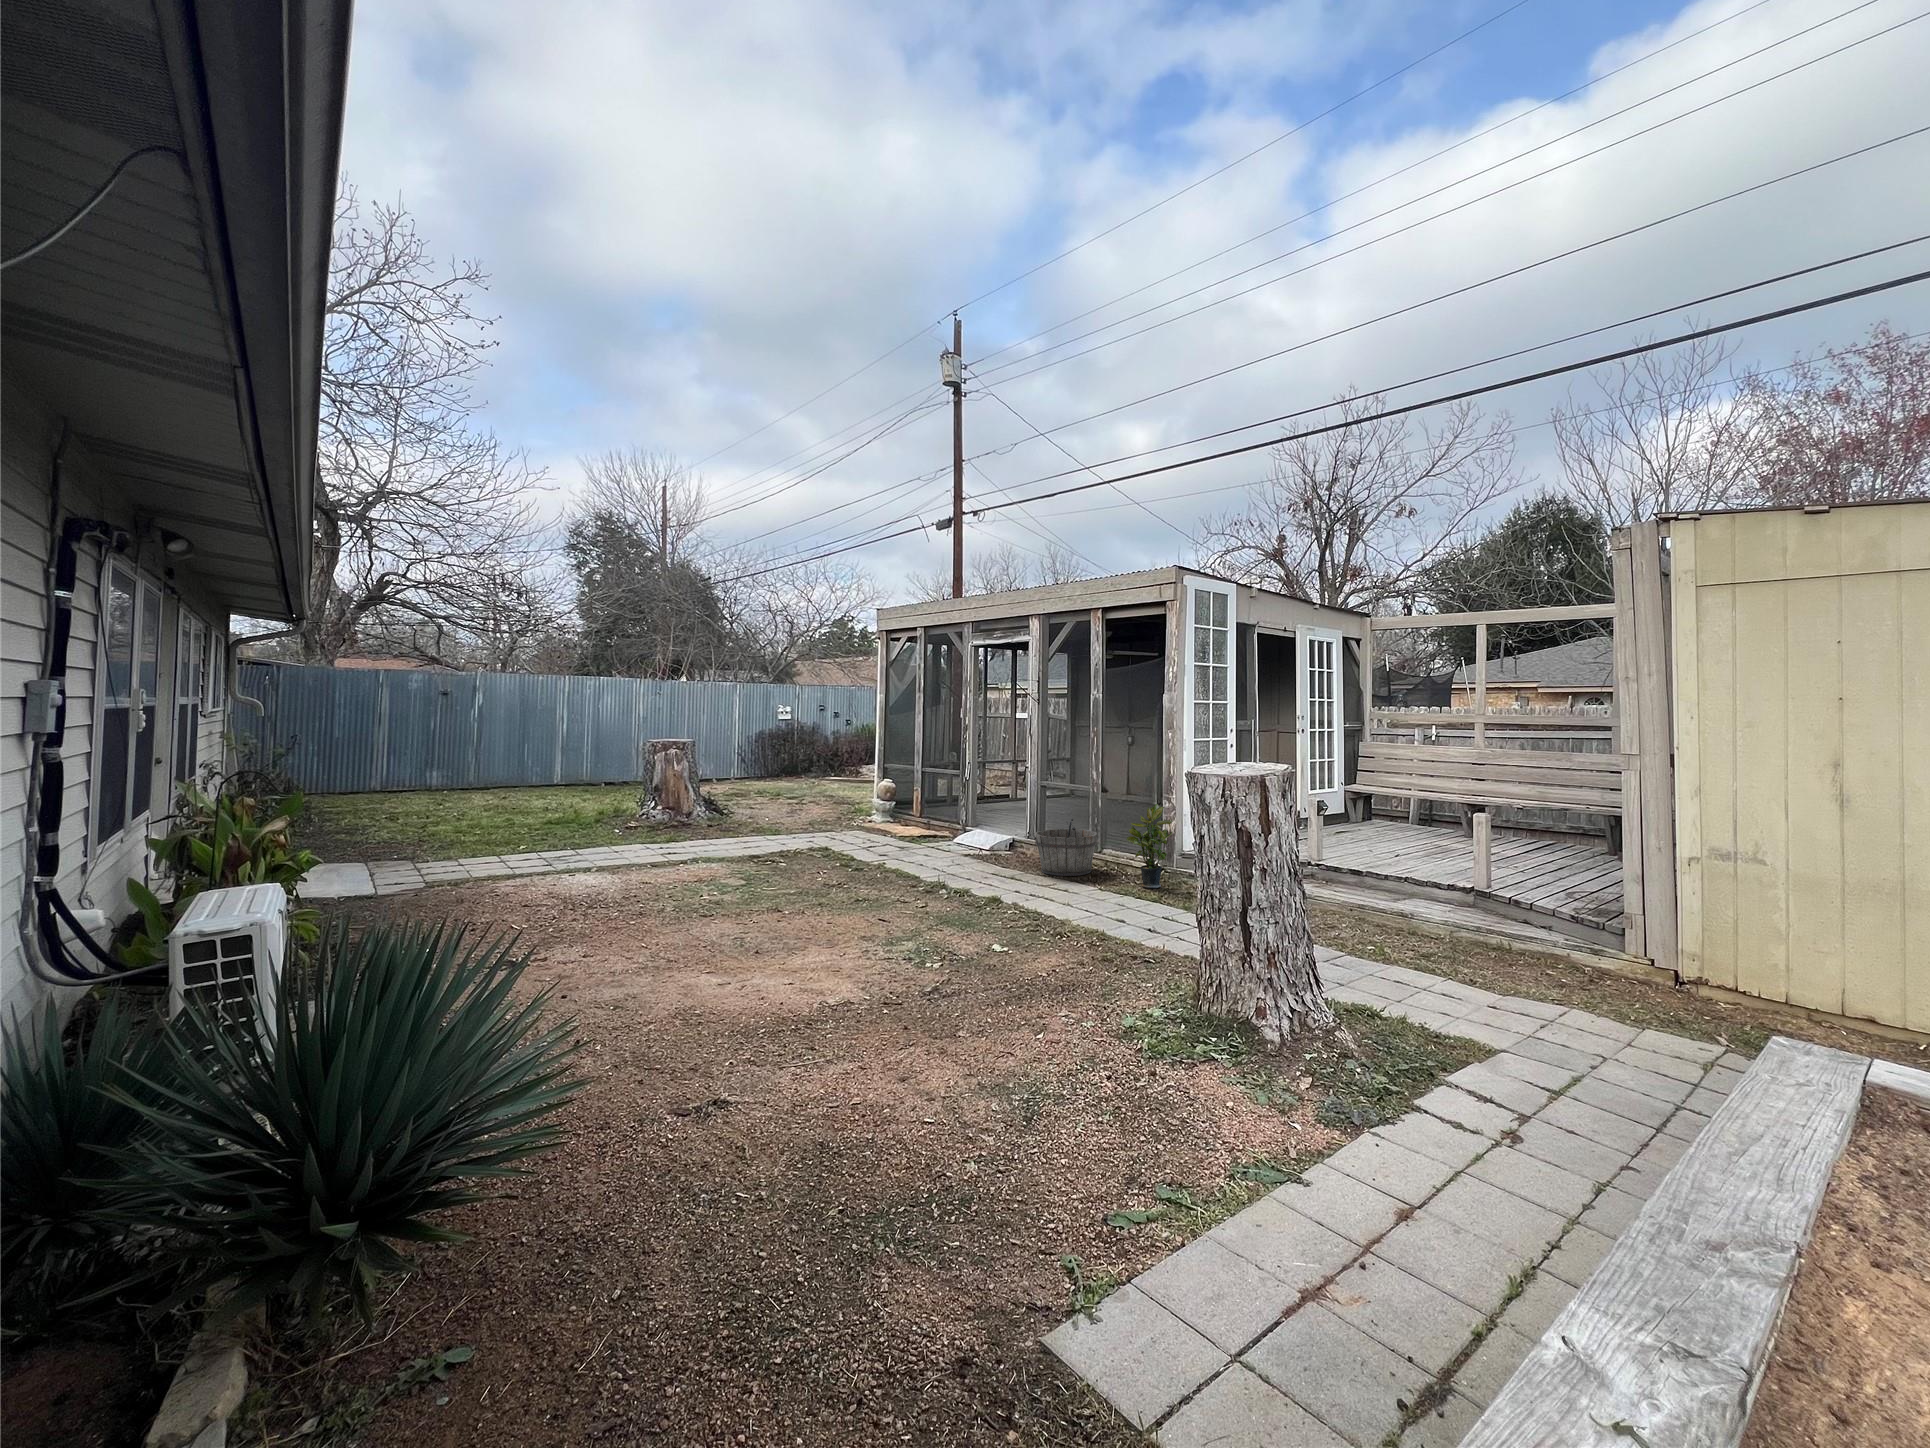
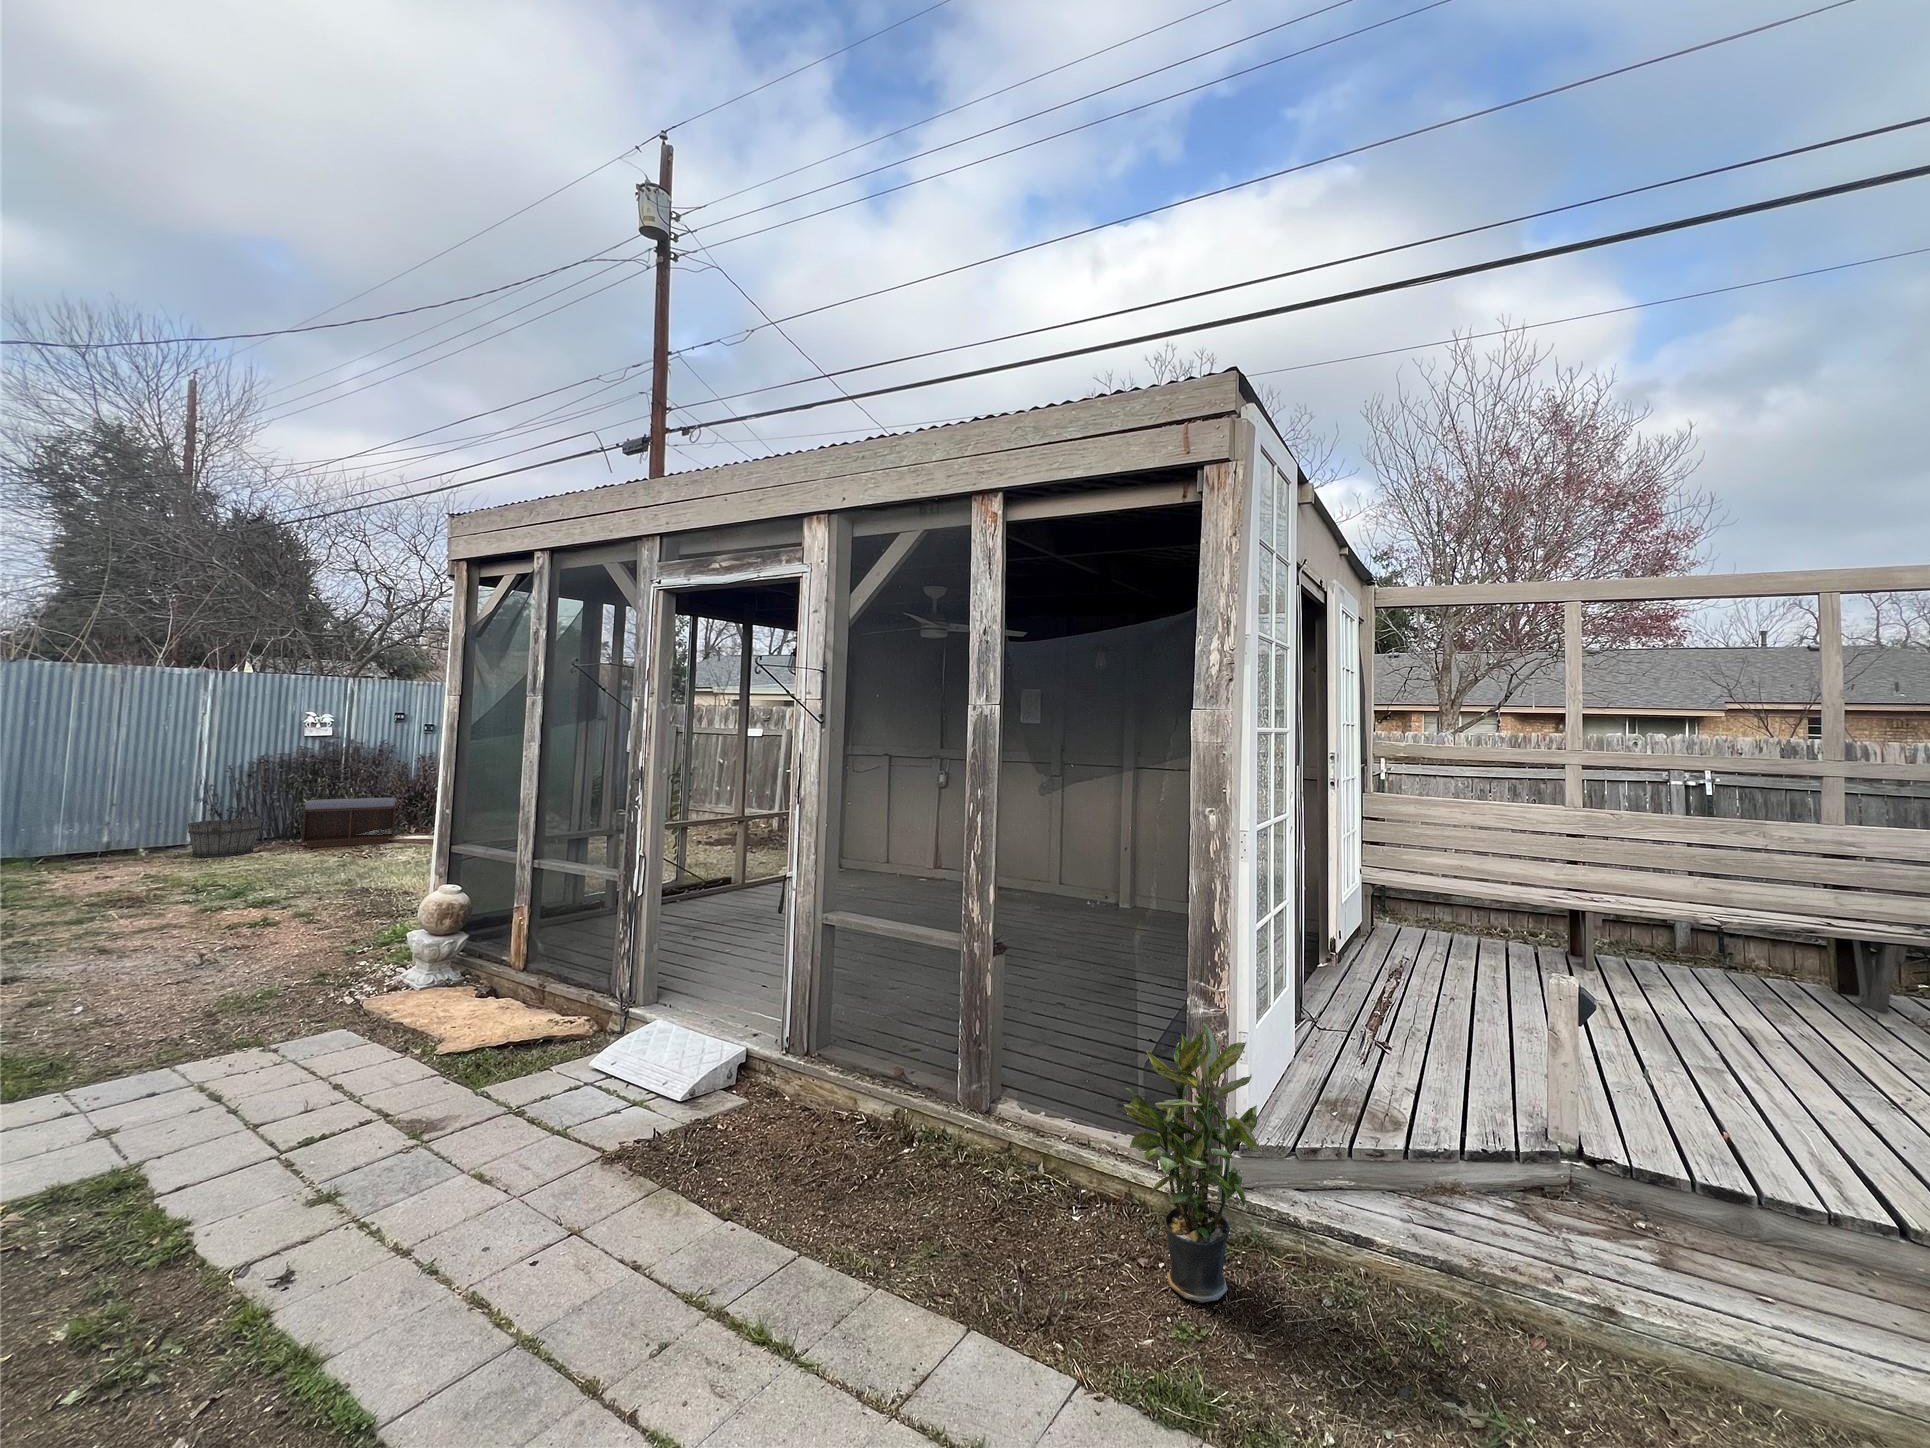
bench: none [778,755,823,783] -> present [300,798,397,848]
wooden bucket: present [1035,819,1098,876] -> present [188,810,262,857]

